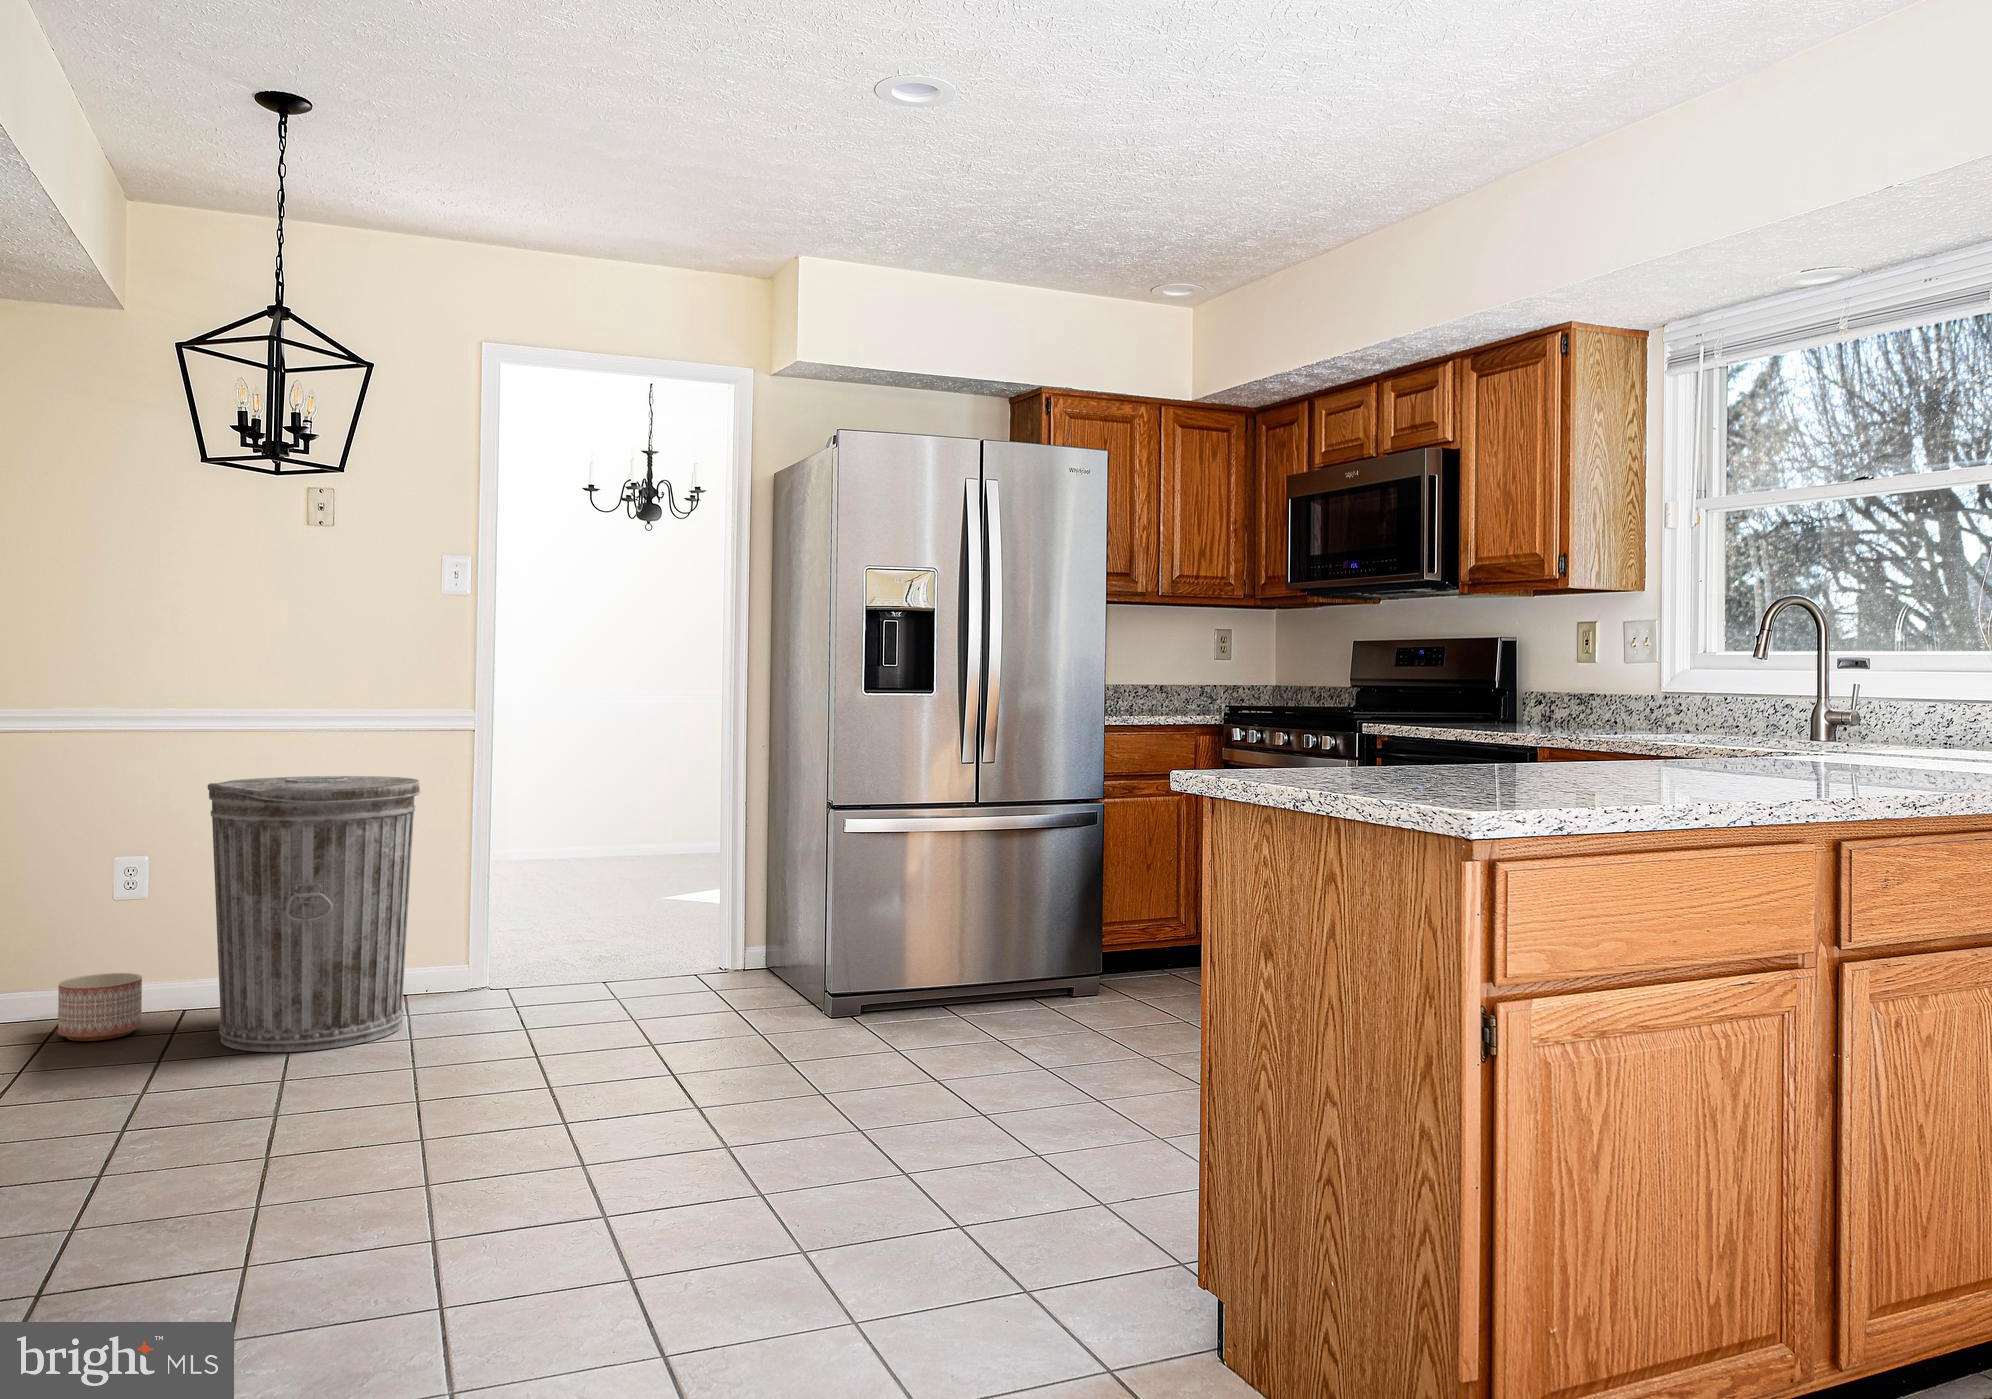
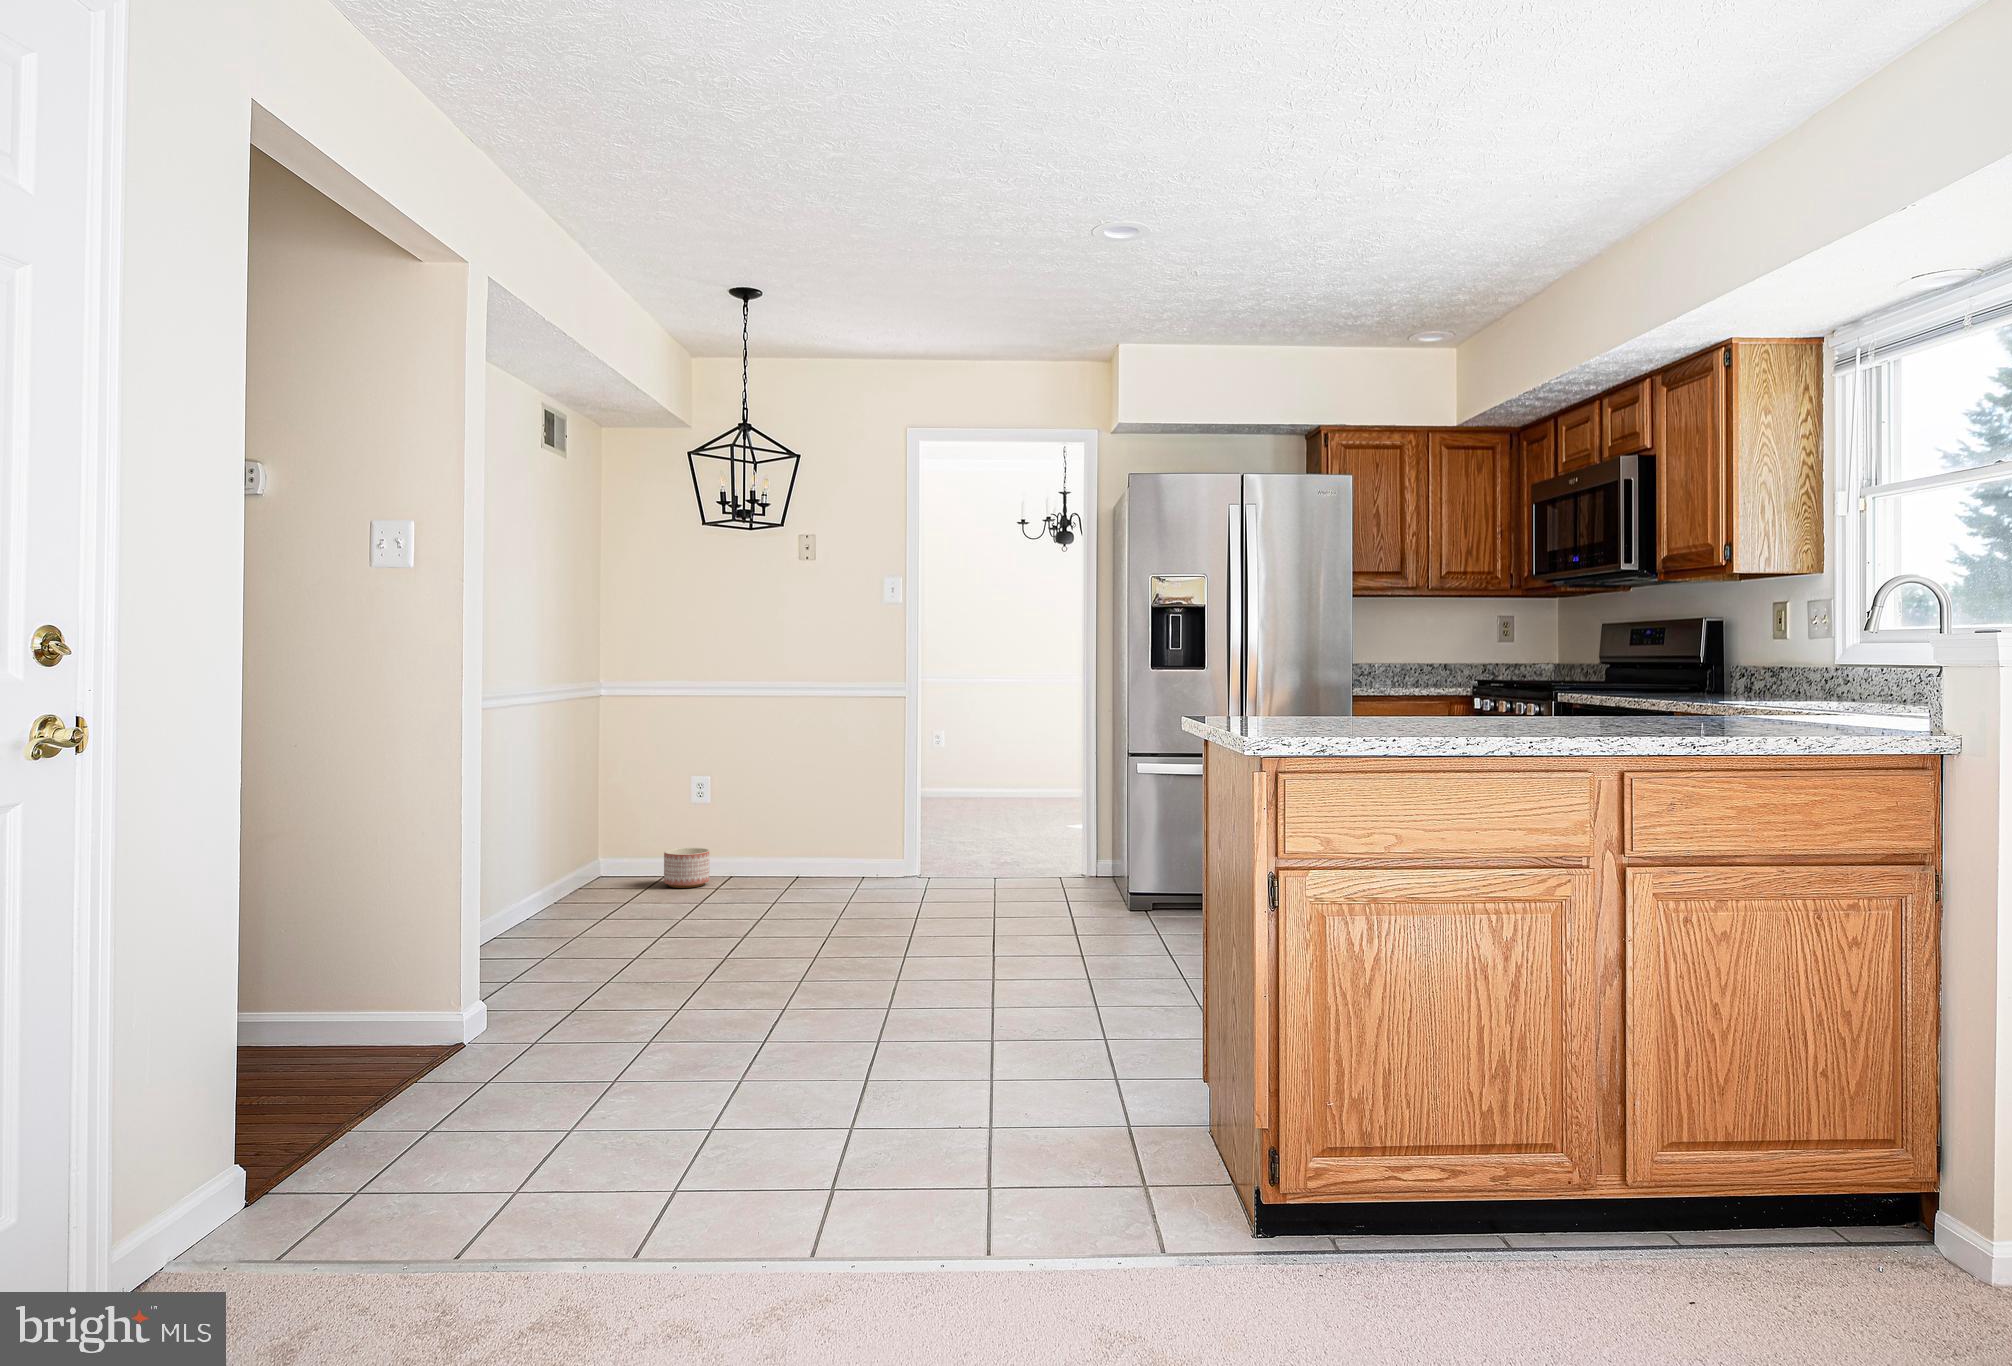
trash can: present [207,776,421,1052] -> none [737,727,865,903]

